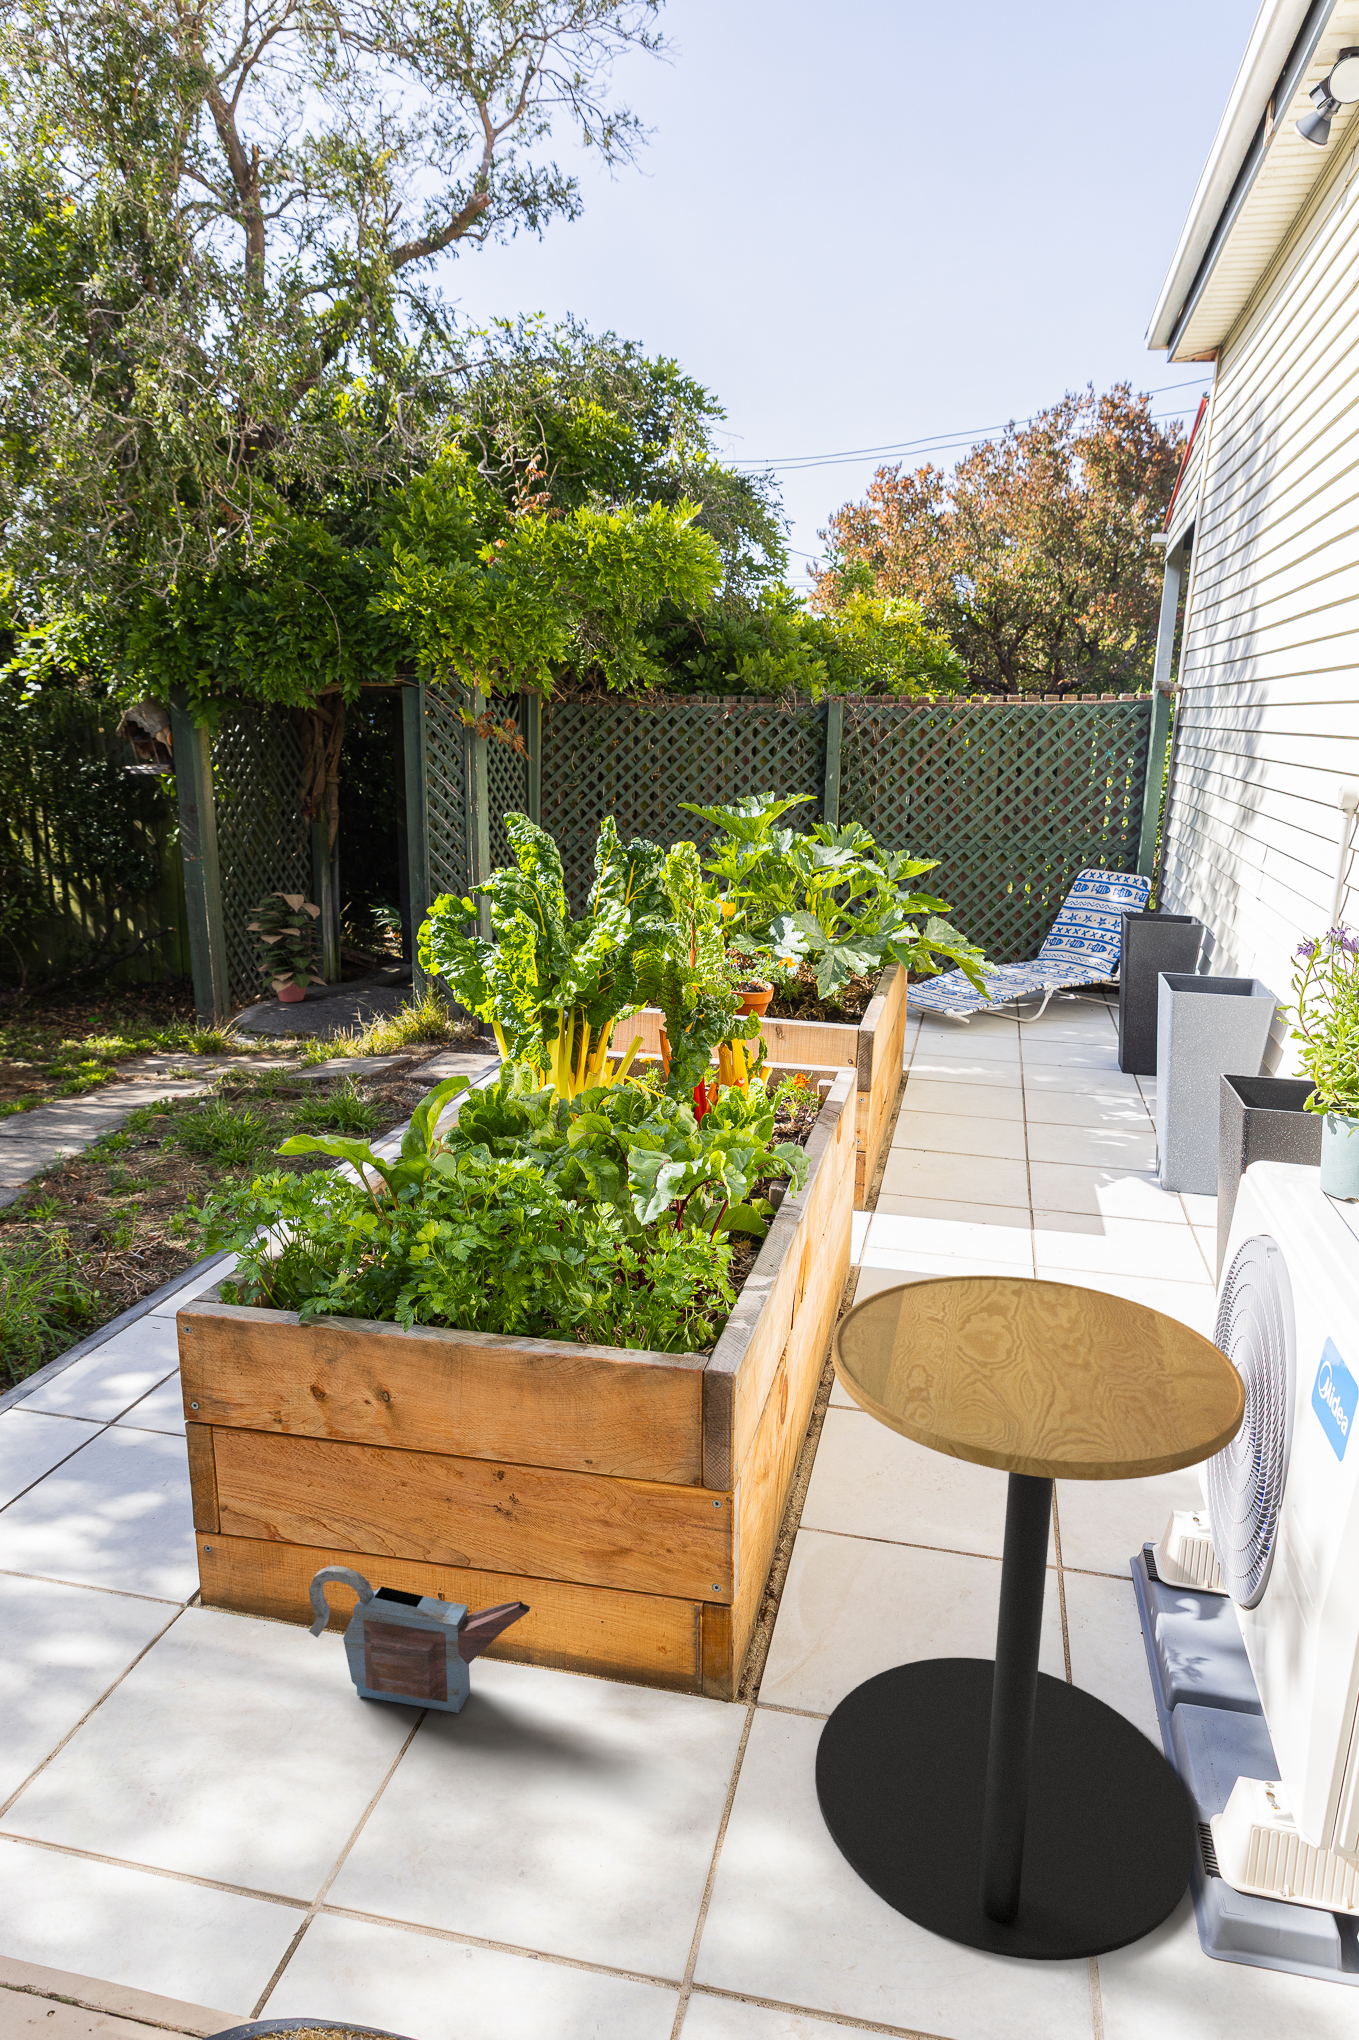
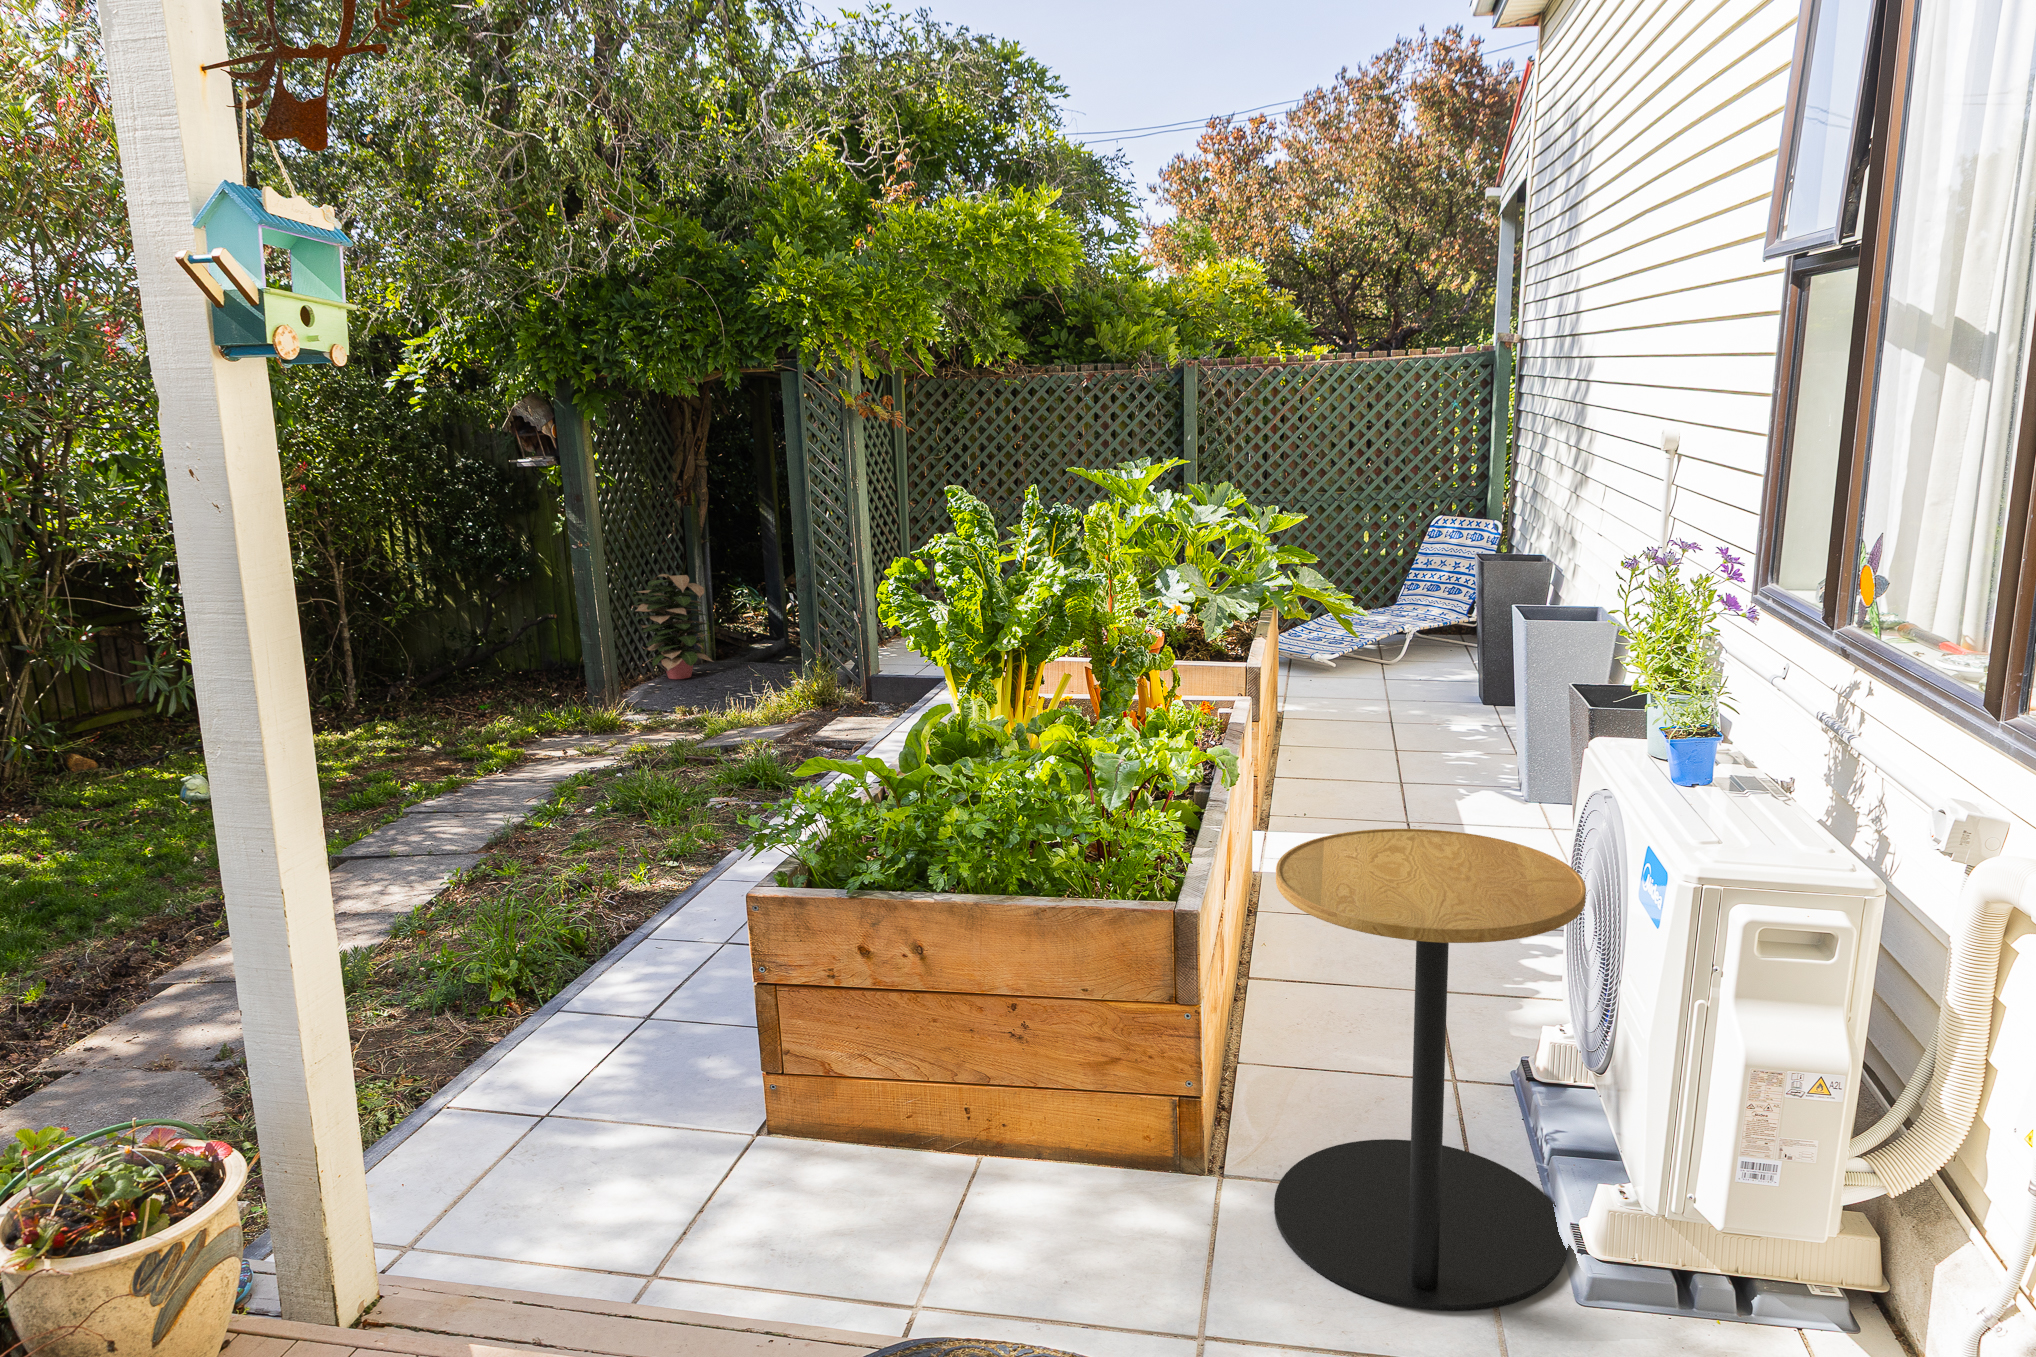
watering can: present [309,1565,530,1713] -> none [865,1084,1044,1193]

